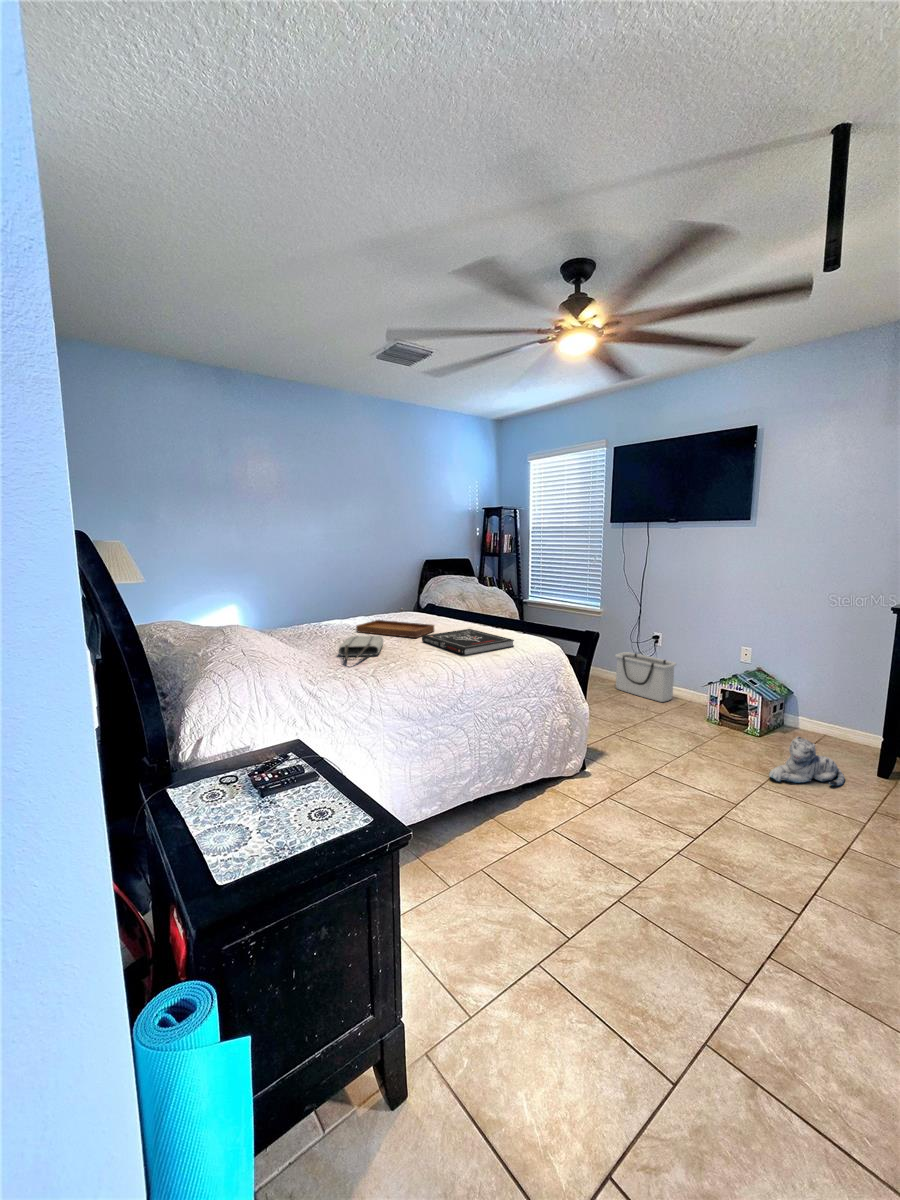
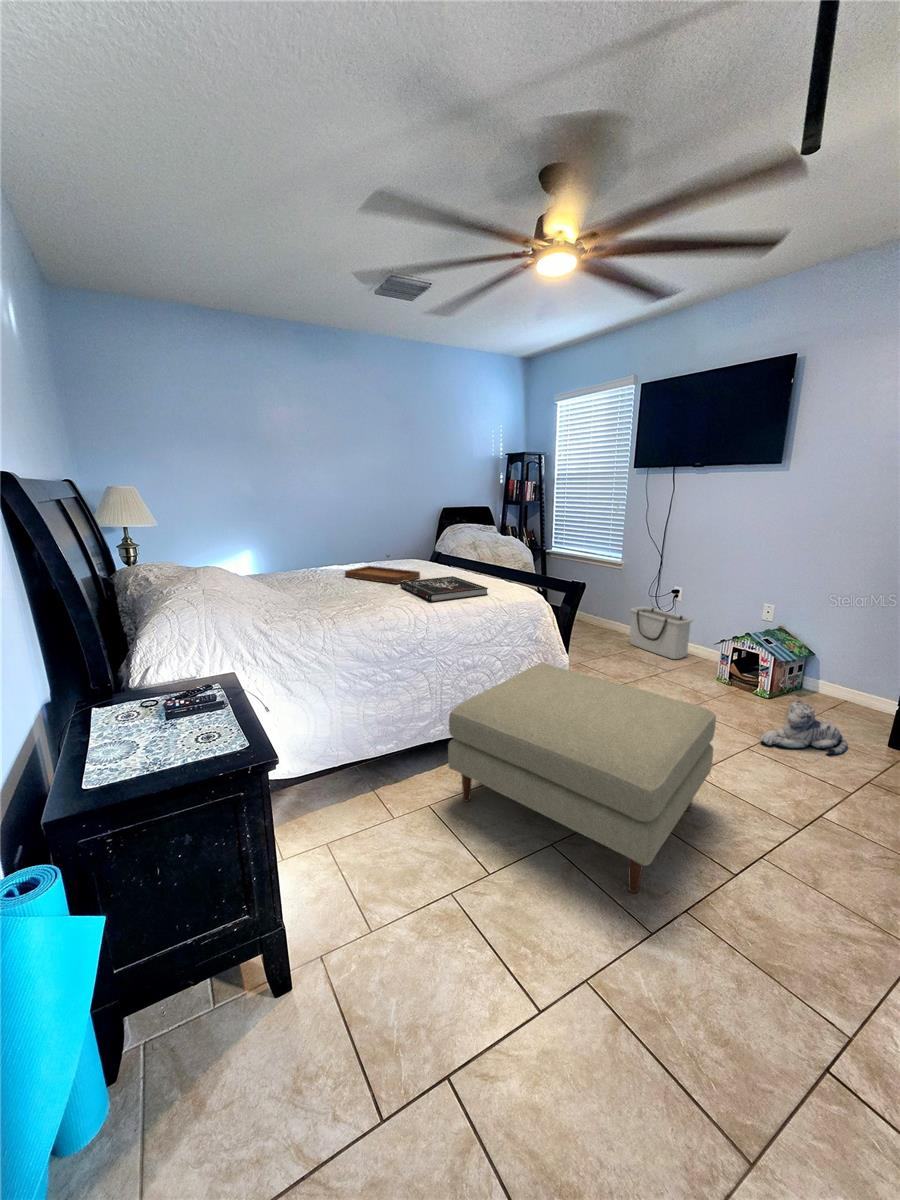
tote bag: present [339,636,383,660] -> none [311,581,361,603]
ottoman: none [501,713,753,944] -> present [448,664,716,893]

